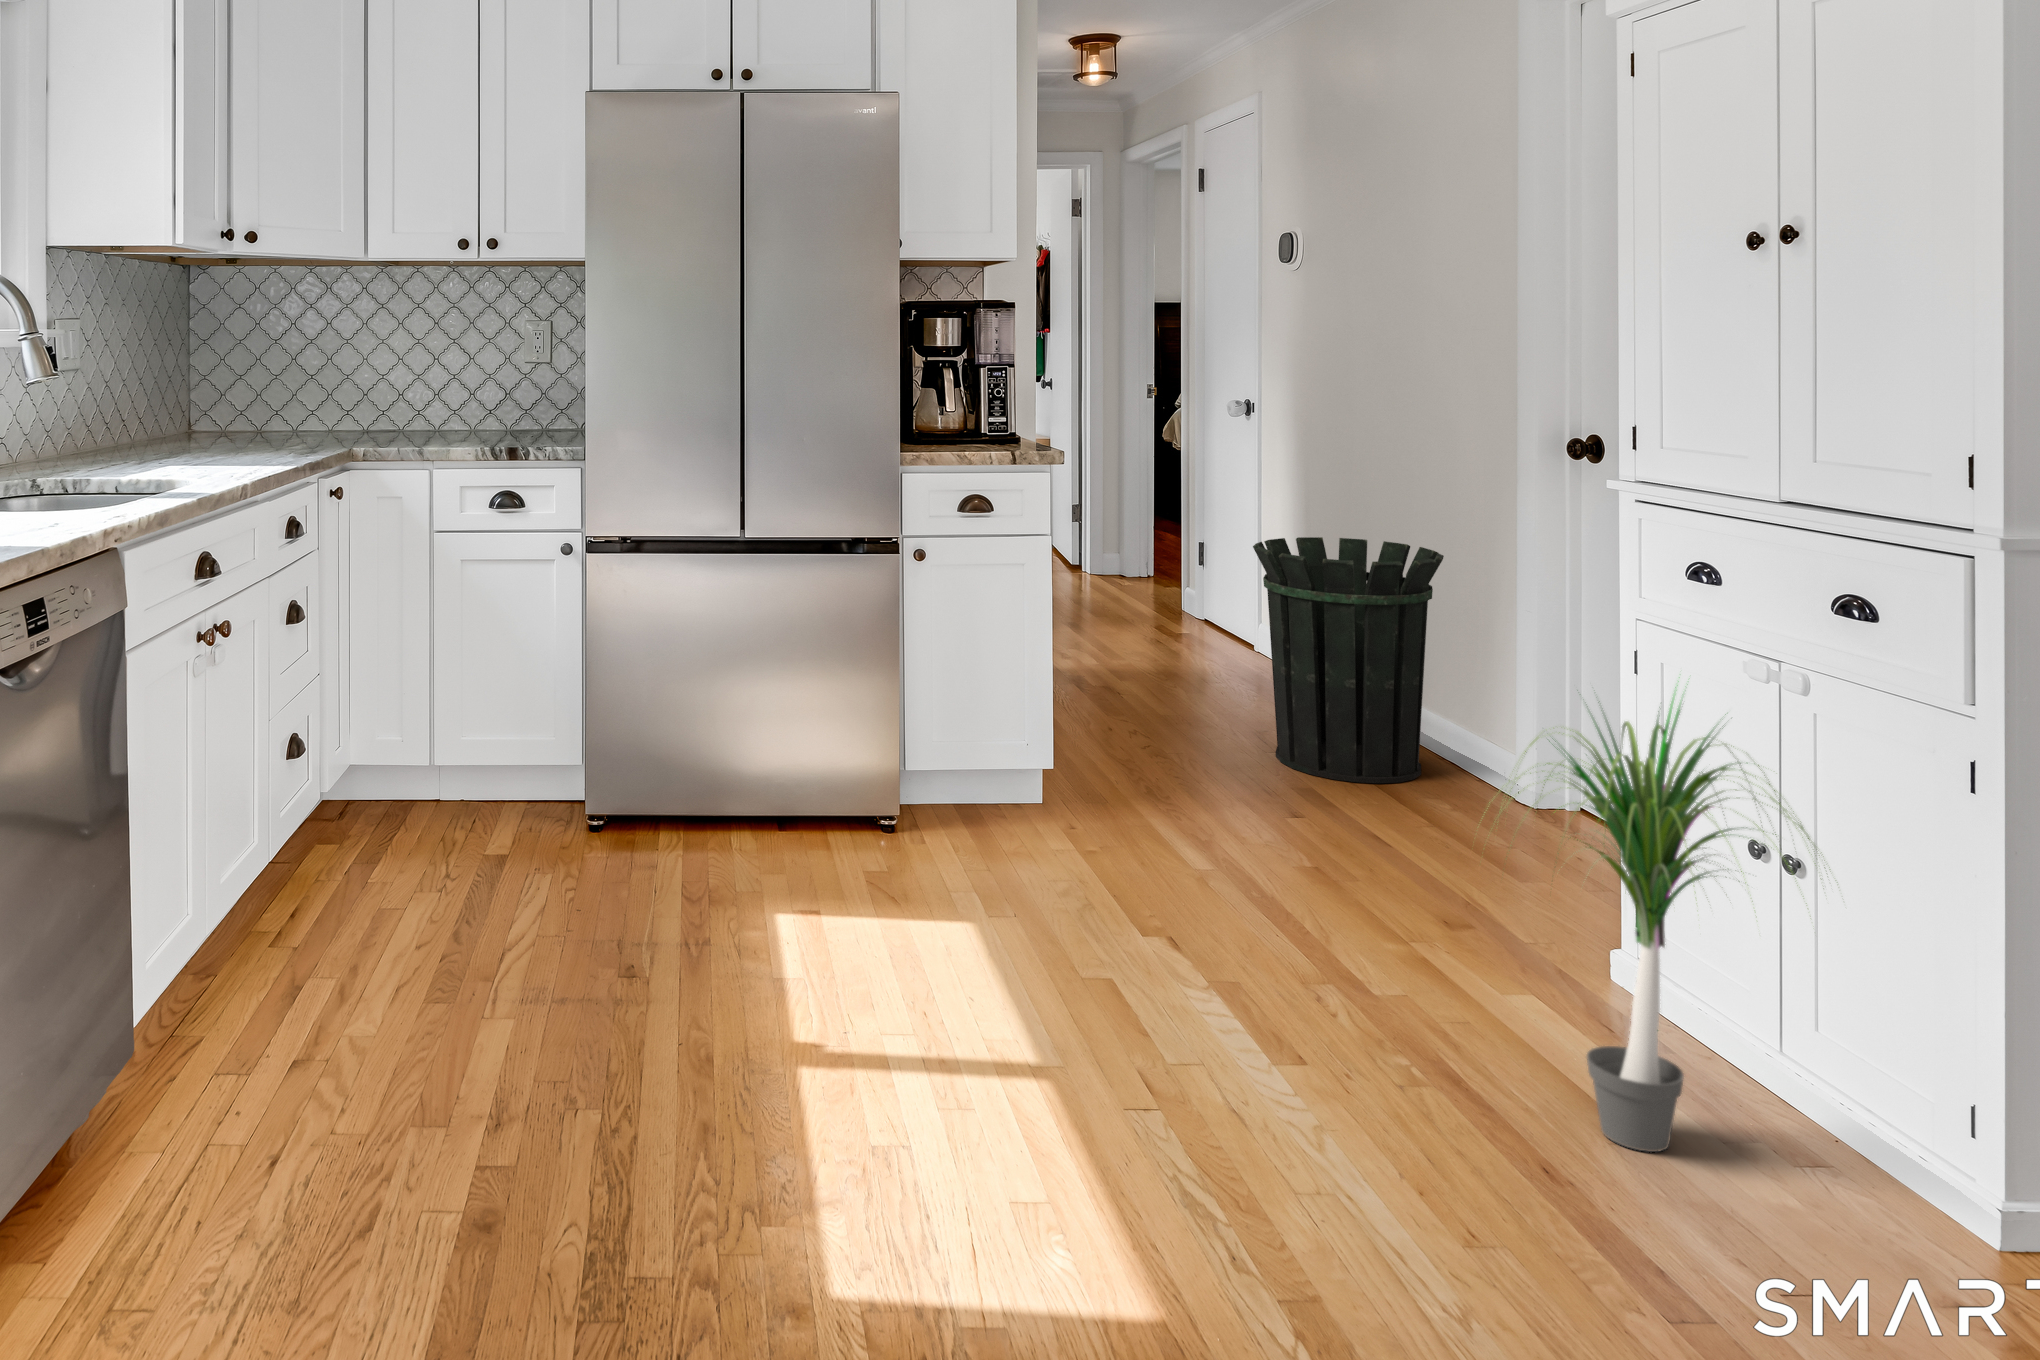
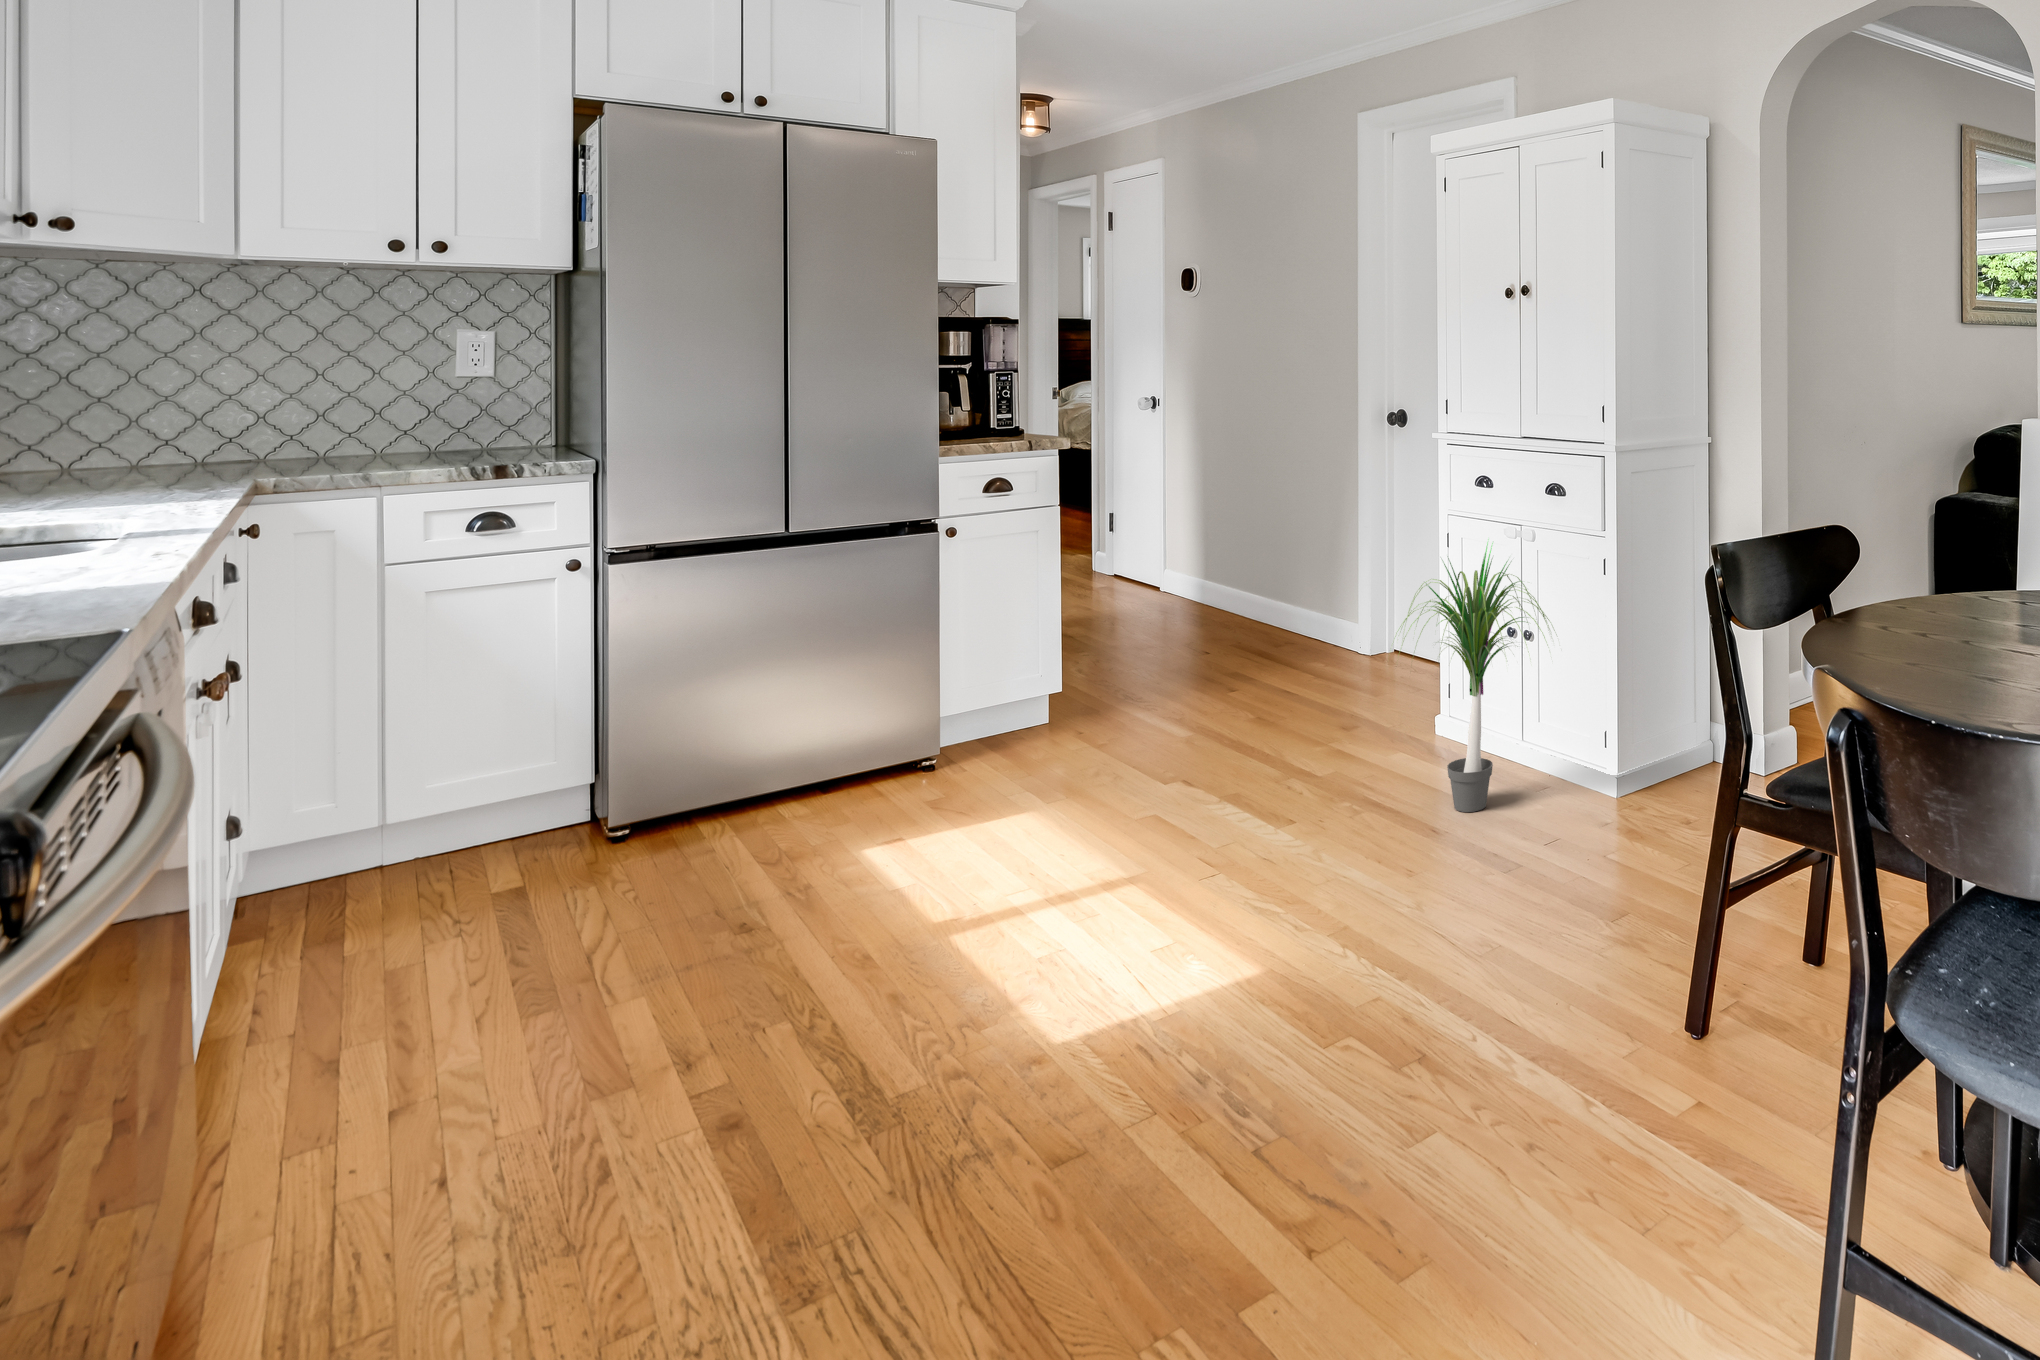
waste bin: present [1253,537,1444,784] -> none [1189,492,1315,664]

